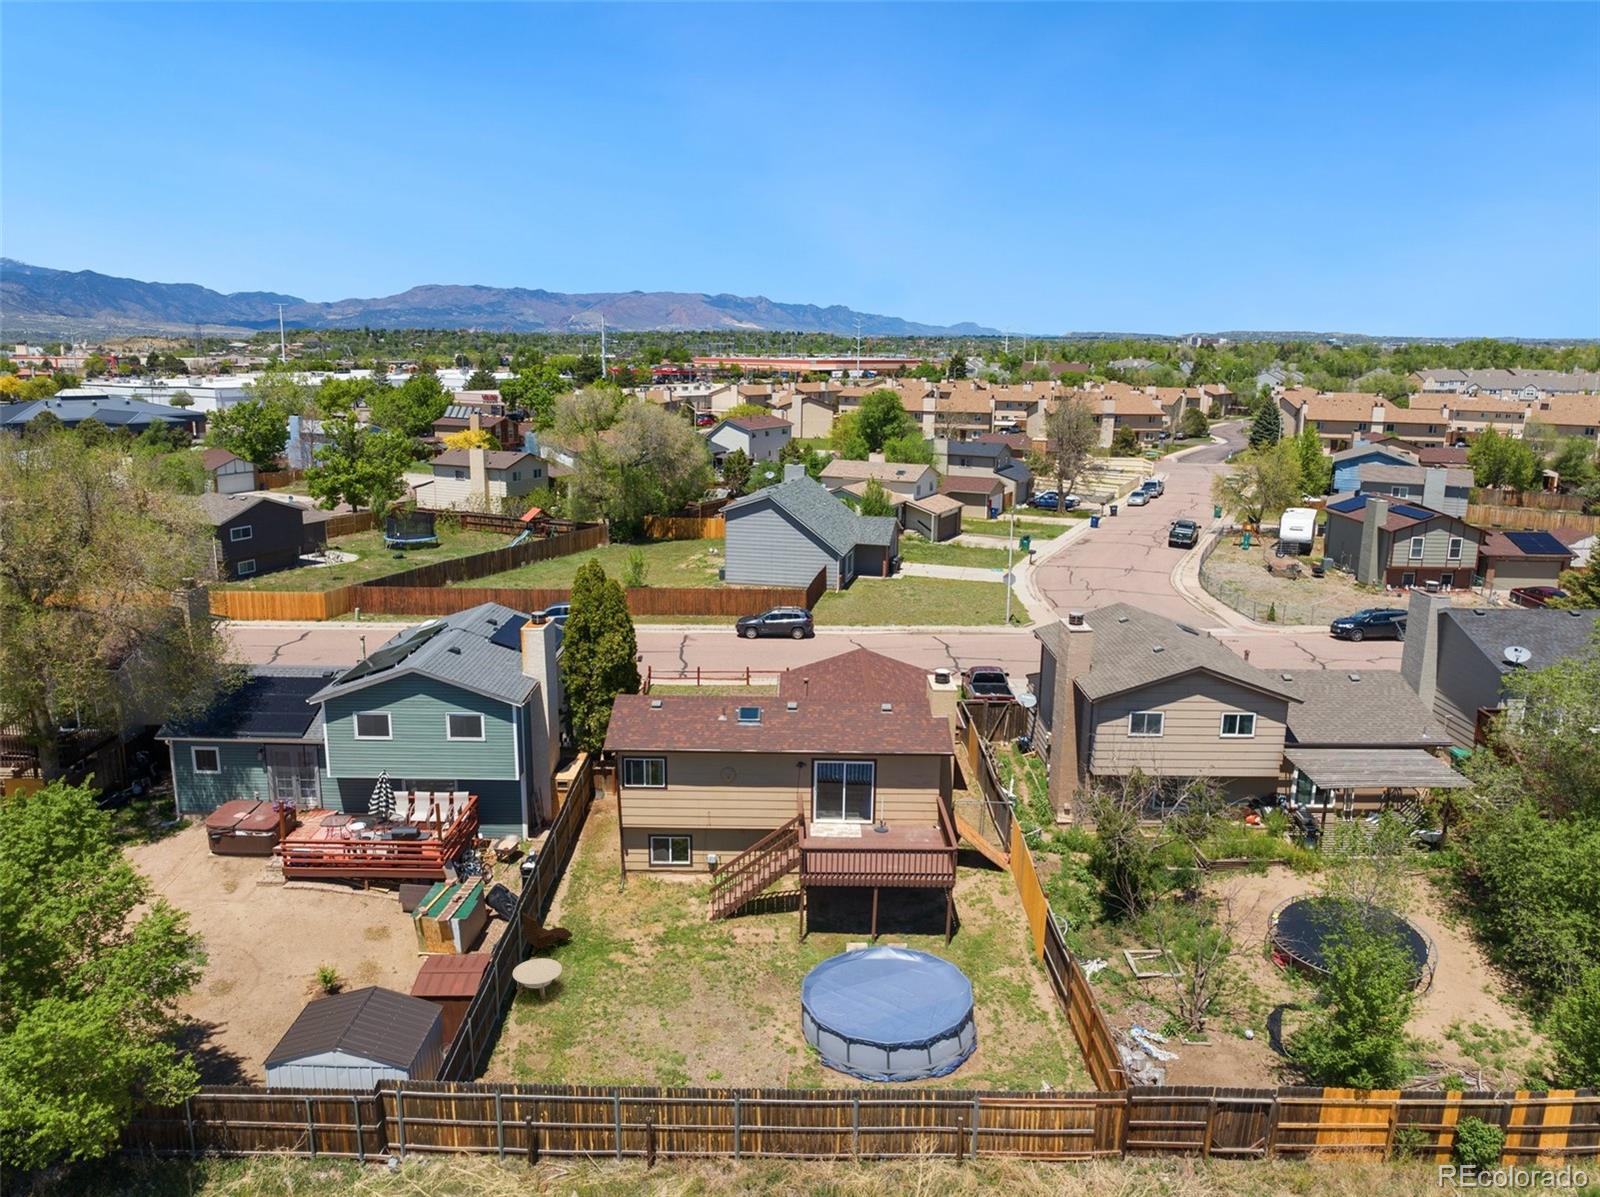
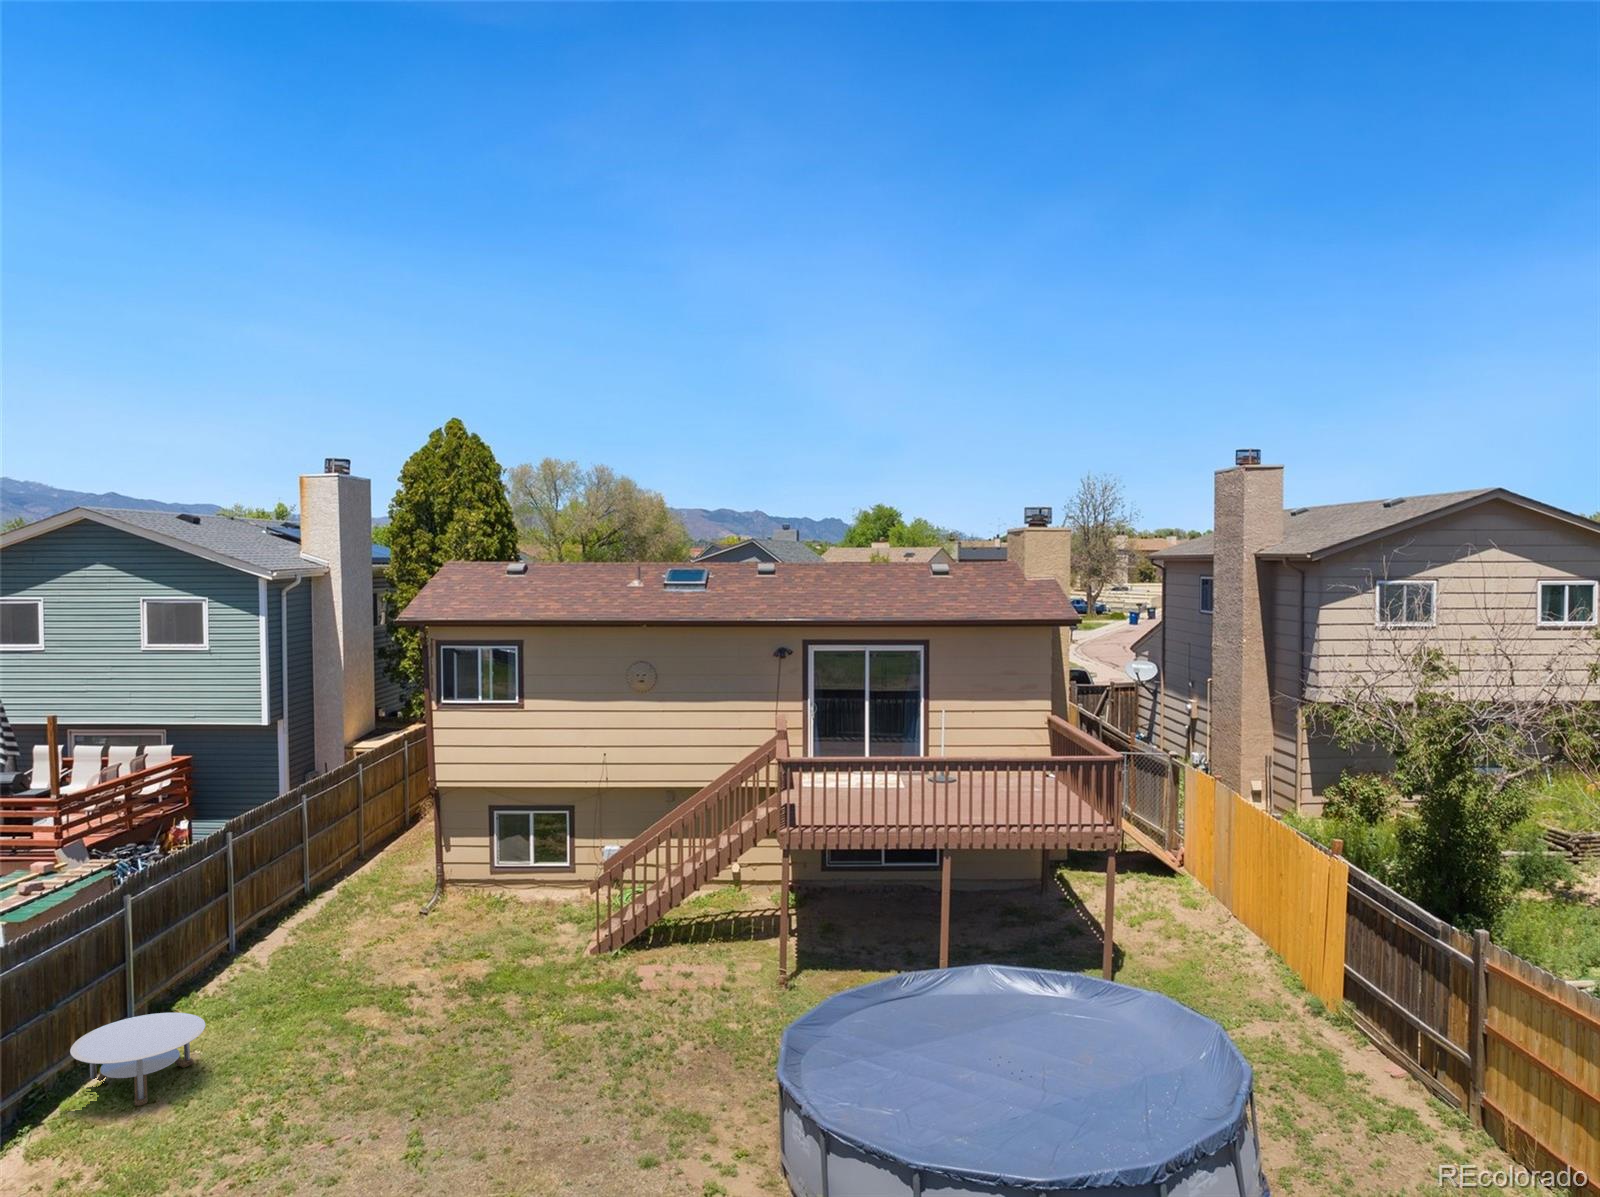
lounge chair: present [522,913,572,957] -> none [150,918,278,1021]

